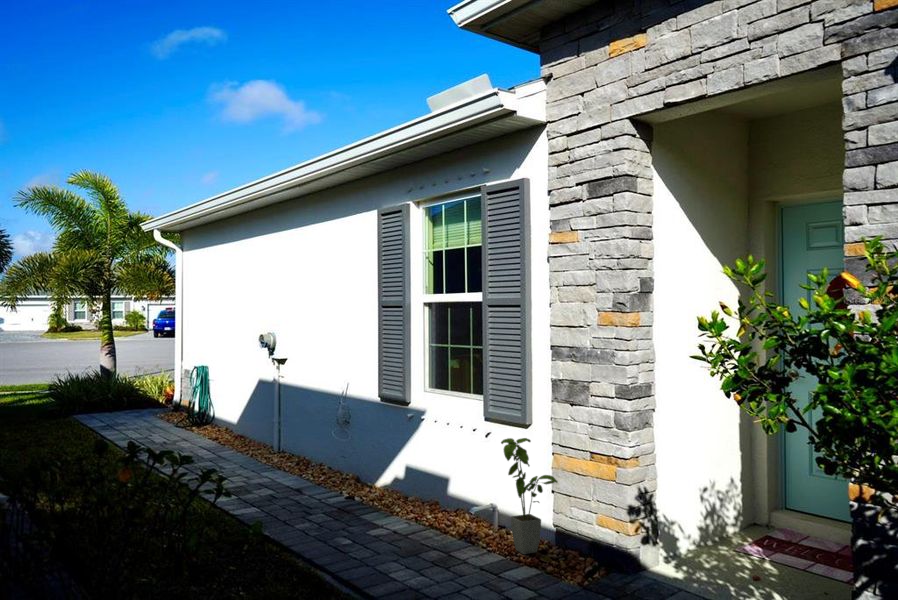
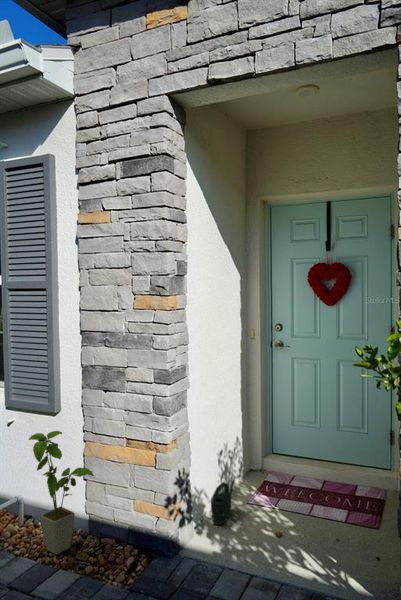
watering can: none [681,518,719,560] -> present [211,481,234,524]

